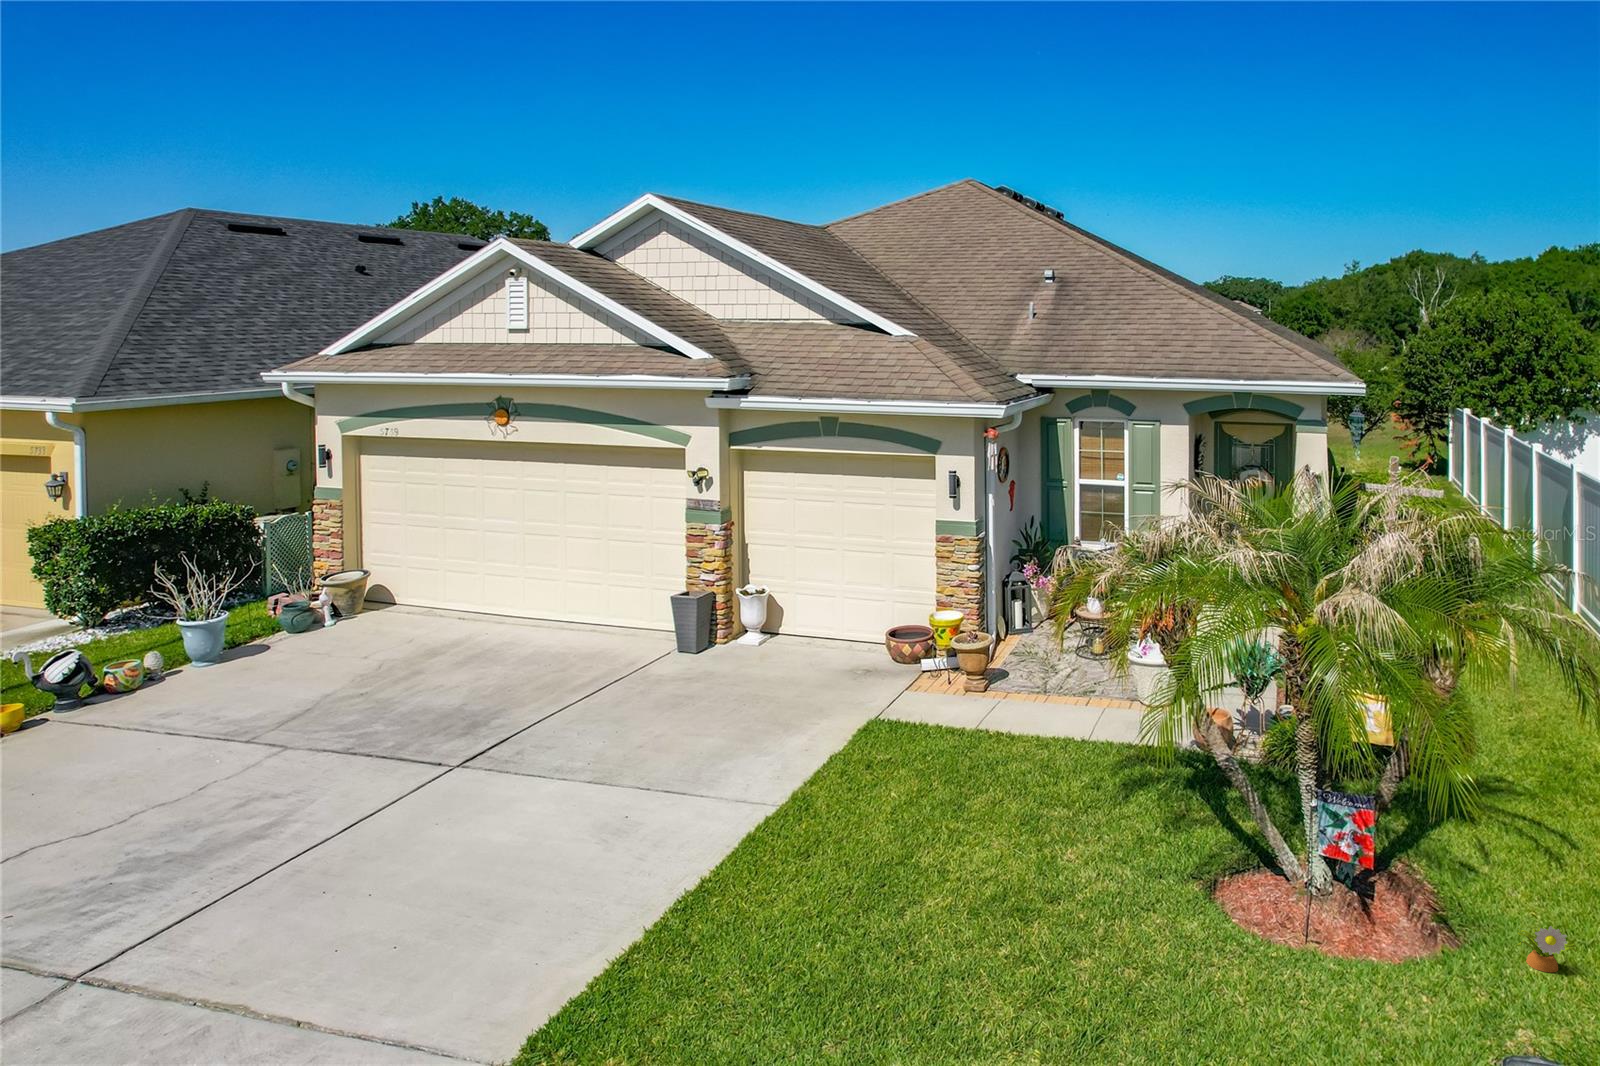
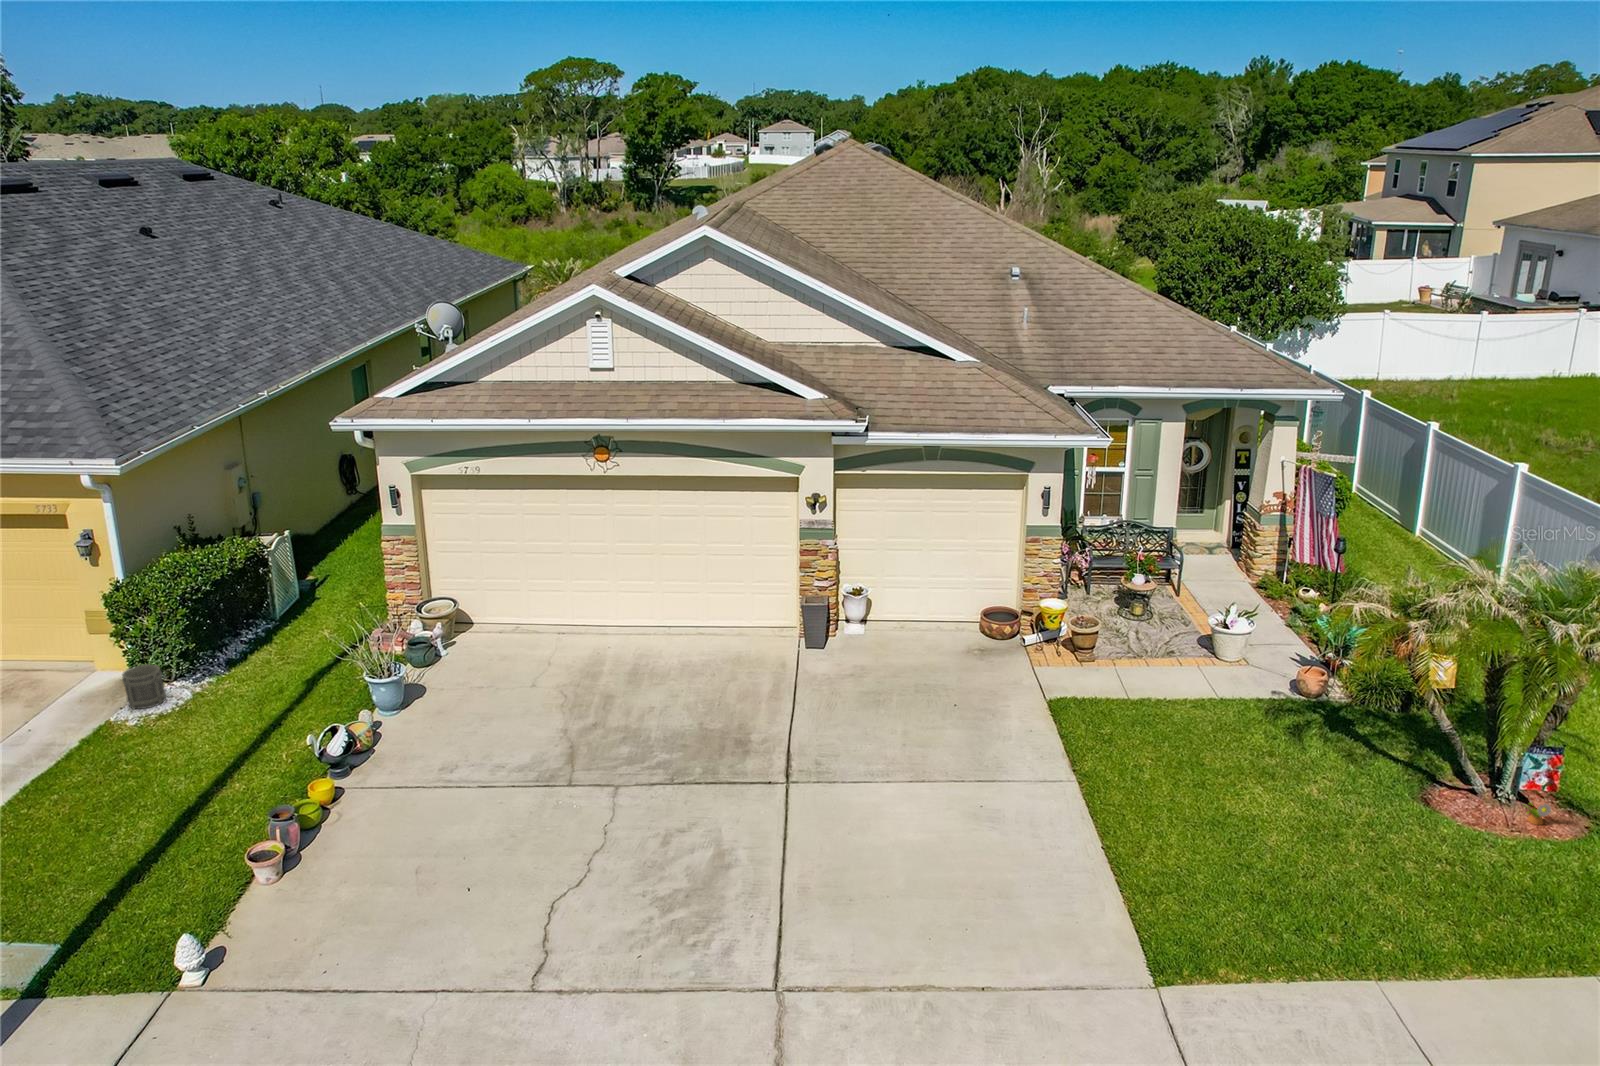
bucket: none [30,592,74,631] -> present [122,664,166,709]

